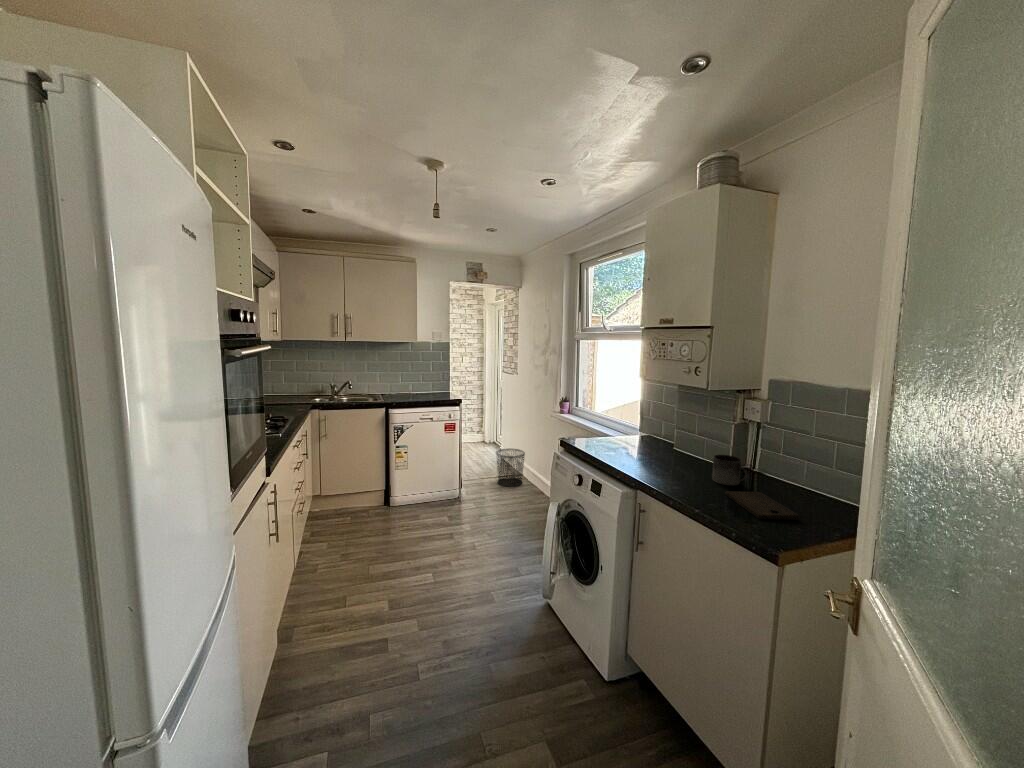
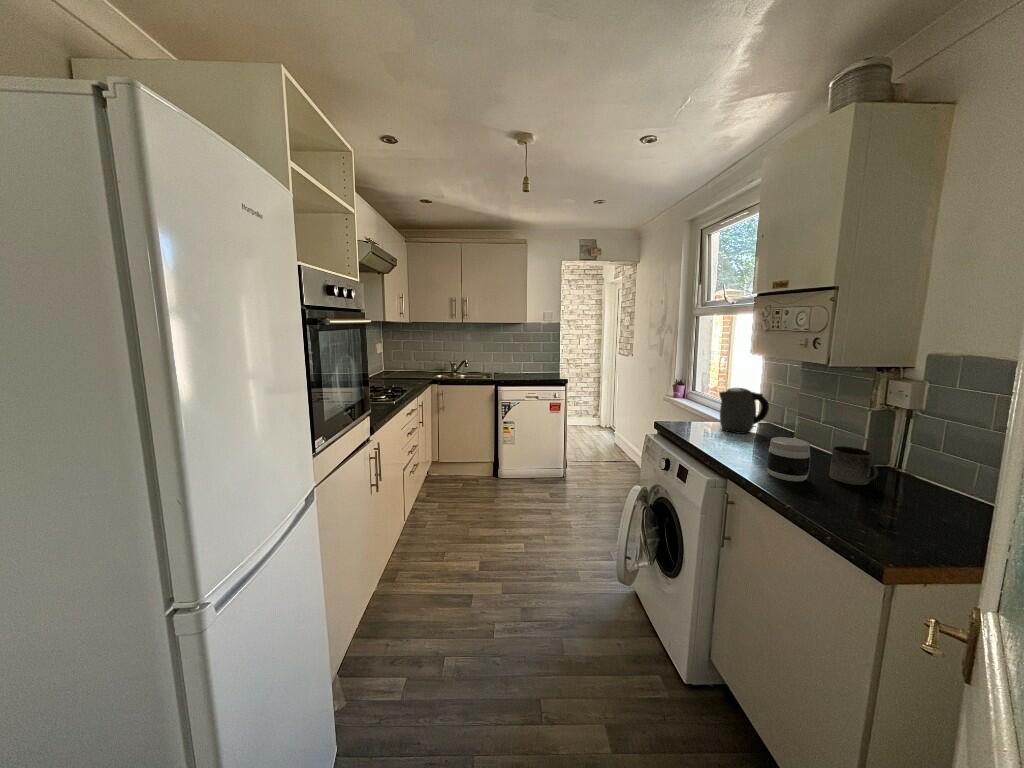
kettle: none [615,407,653,447] -> present [719,388,769,434]
waste bin: present [496,449,525,487] -> none [604,433,636,473]
jar: none [669,450,702,487] -> present [767,437,810,481]
cutting board: present [725,491,800,520] -> none [838,490,940,533]

